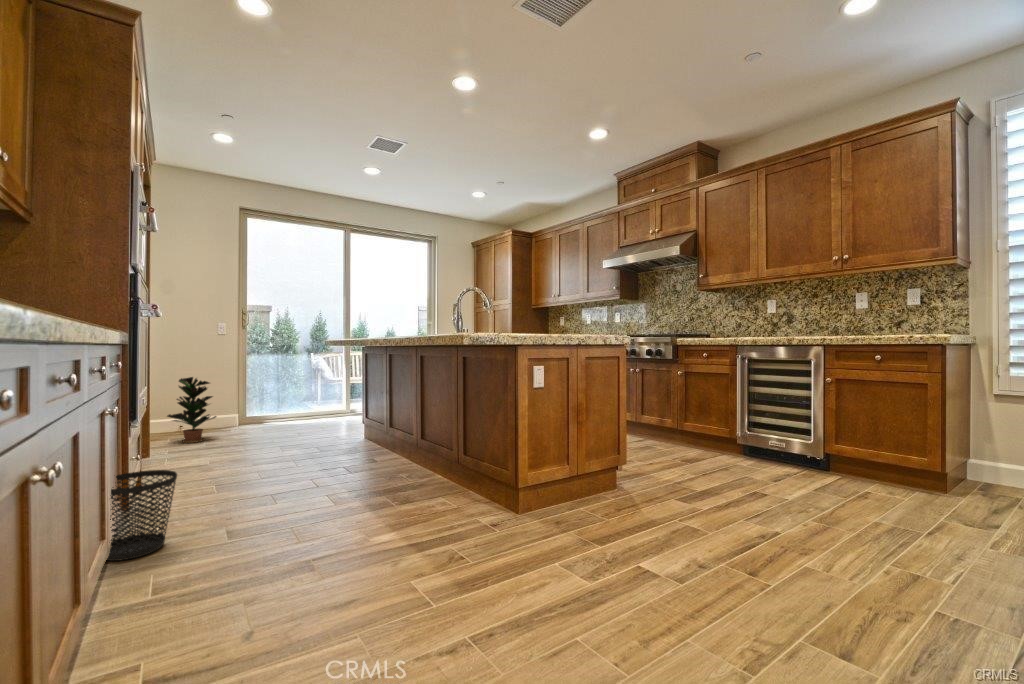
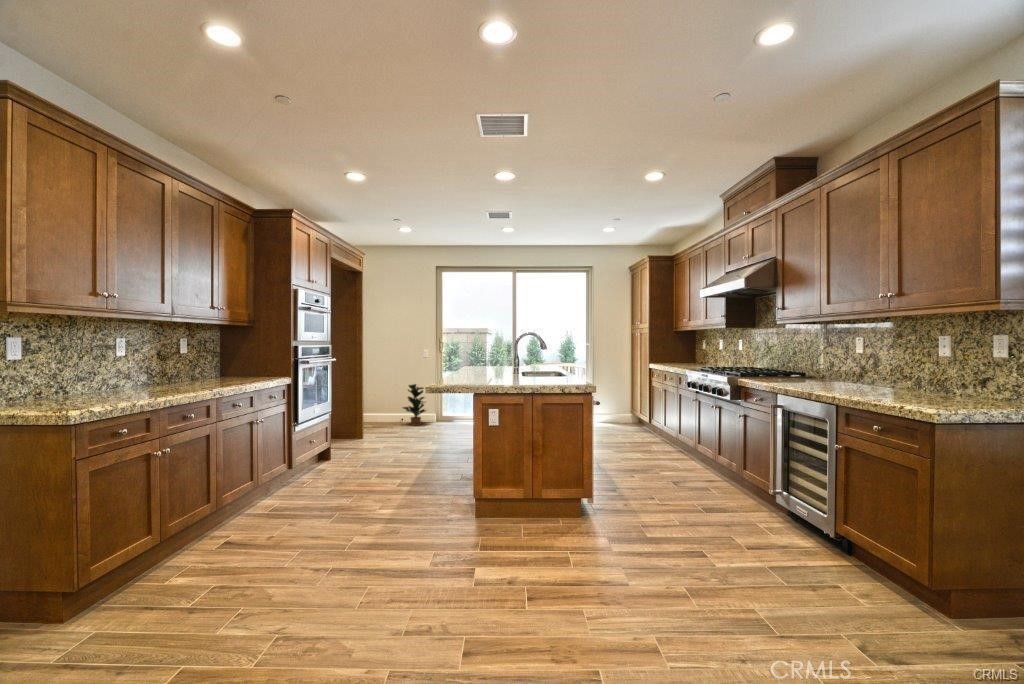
wastebasket: present [107,470,177,561] -> none [297,445,333,486]

